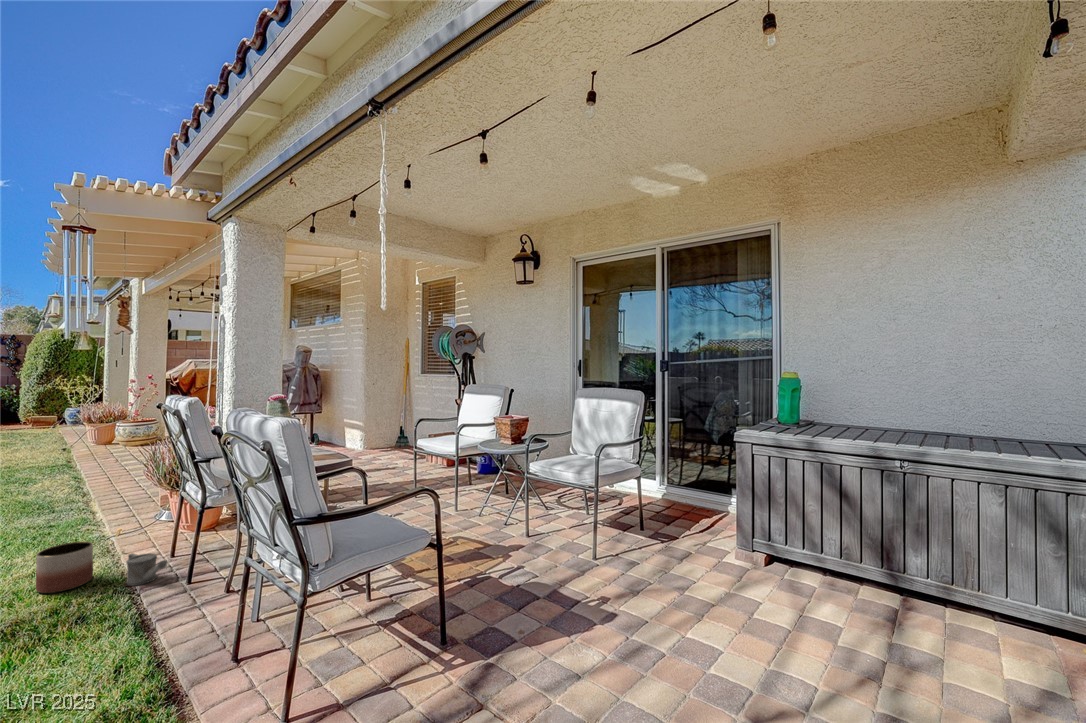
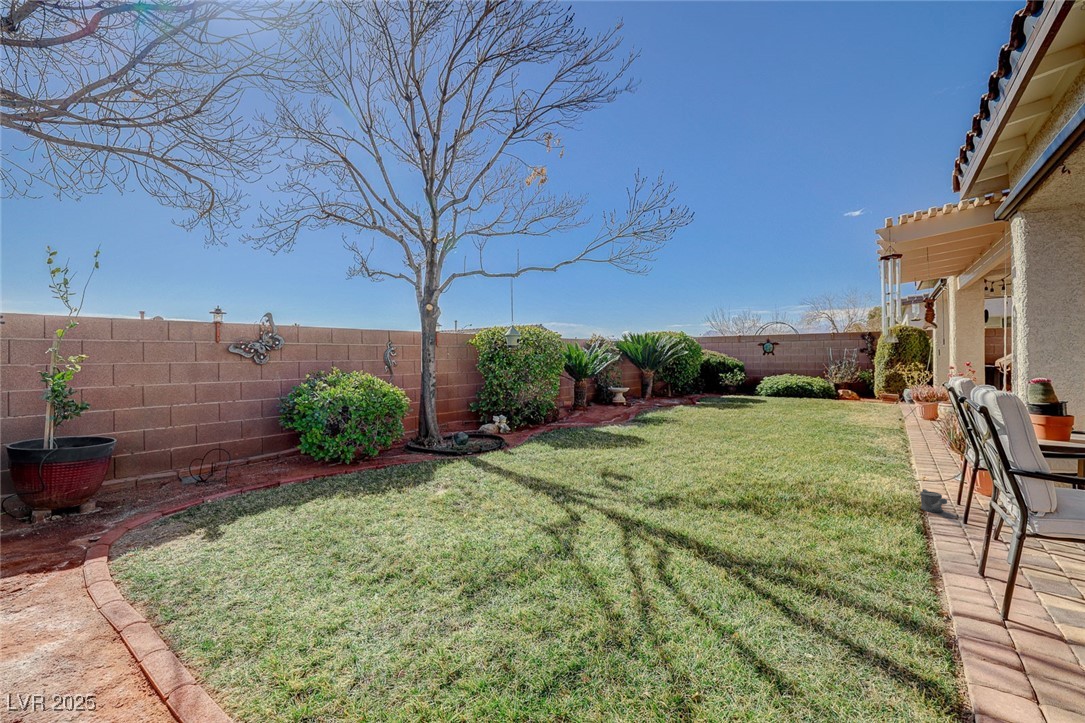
planter: present [36,542,93,593] -> none [868,471,901,499]

